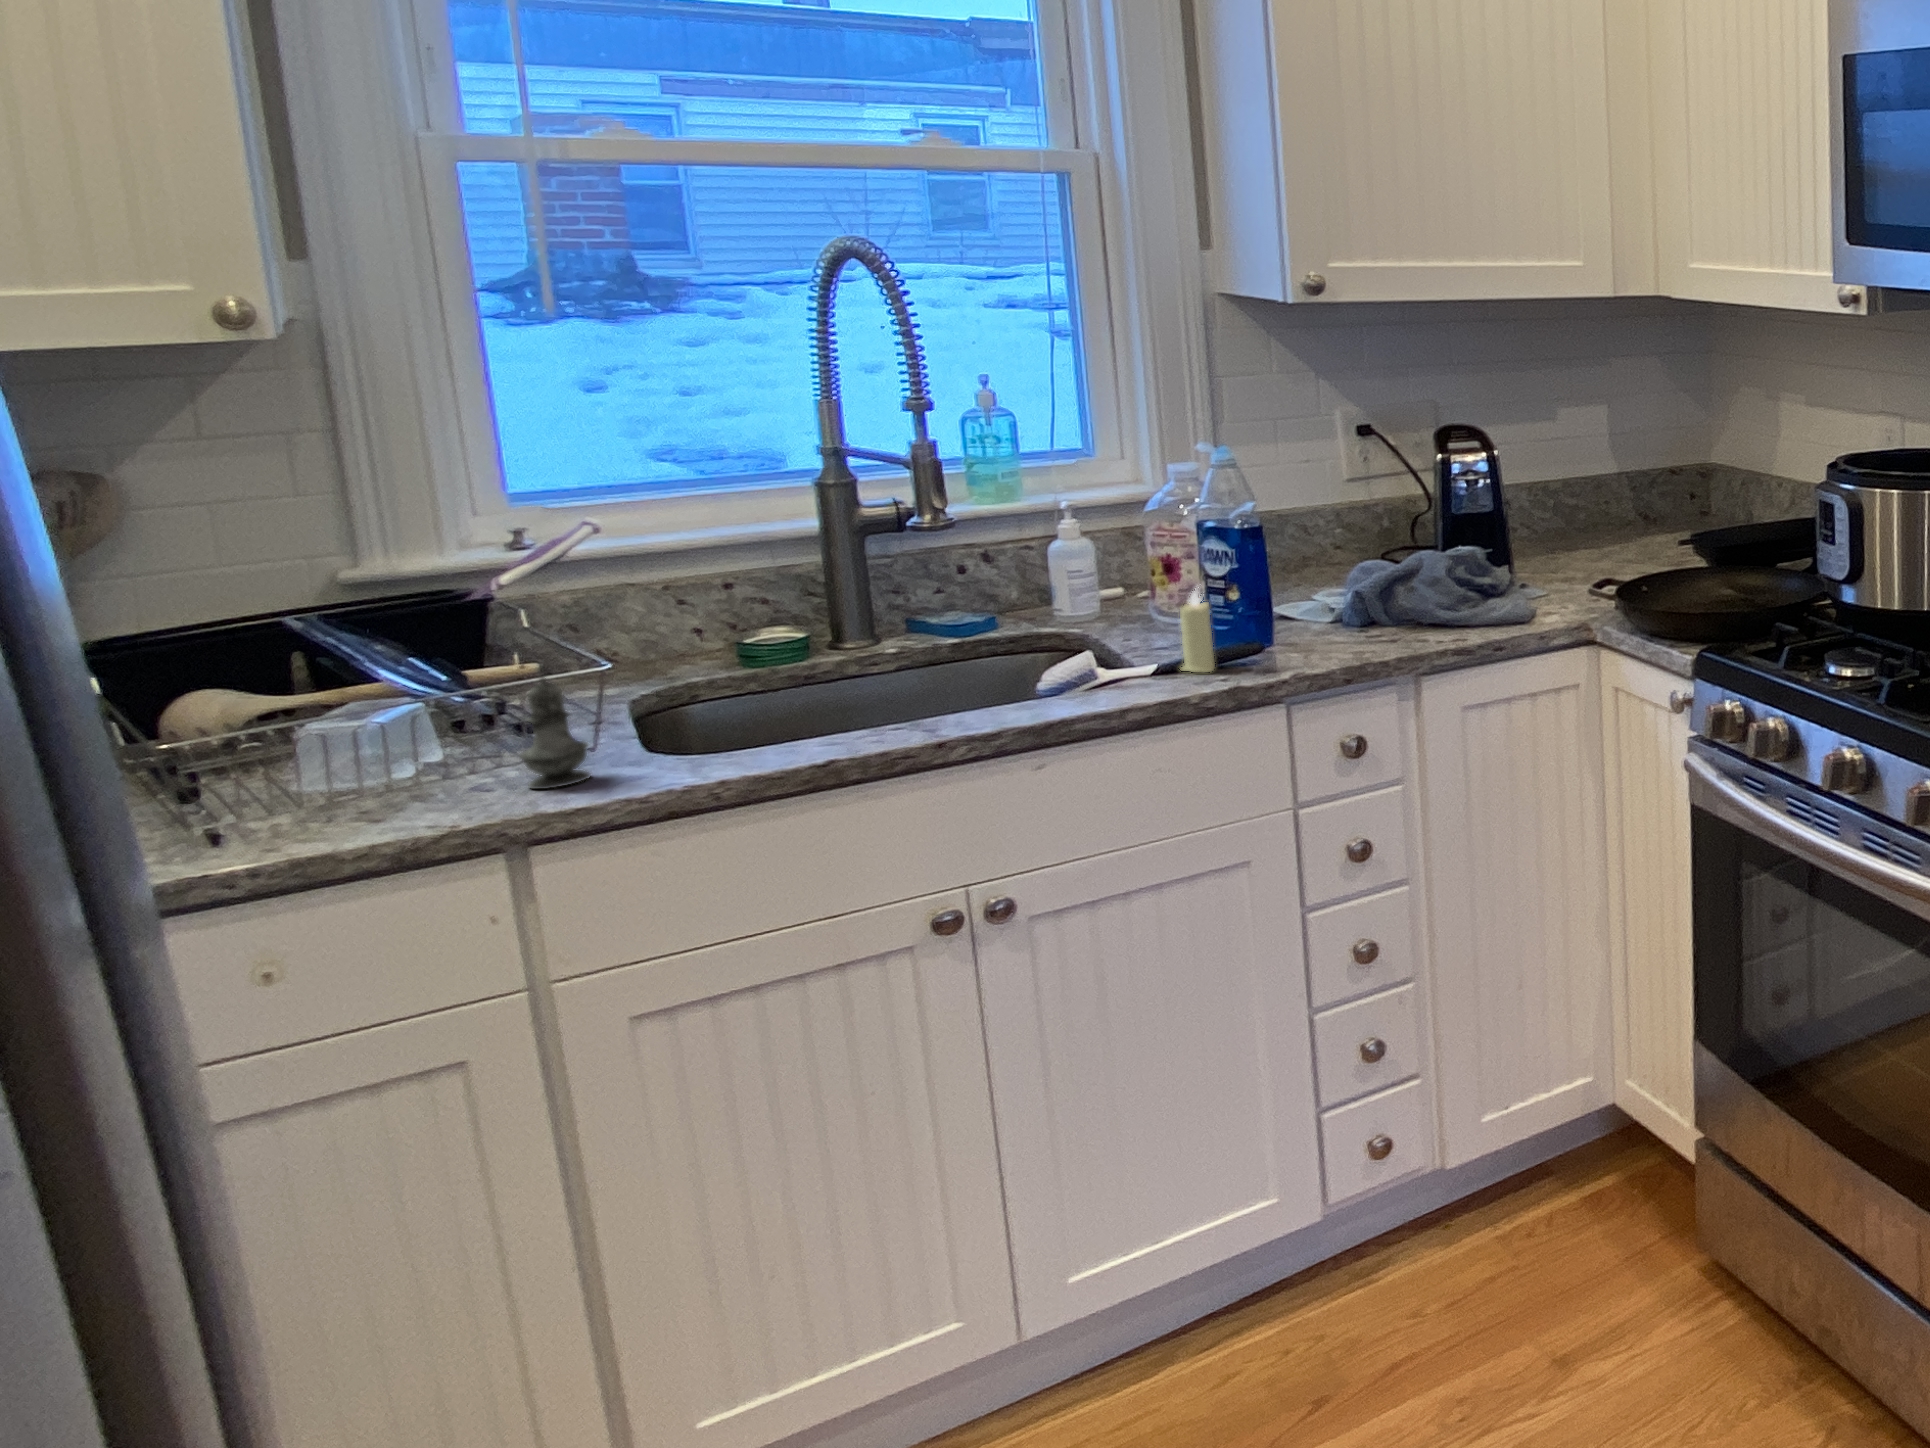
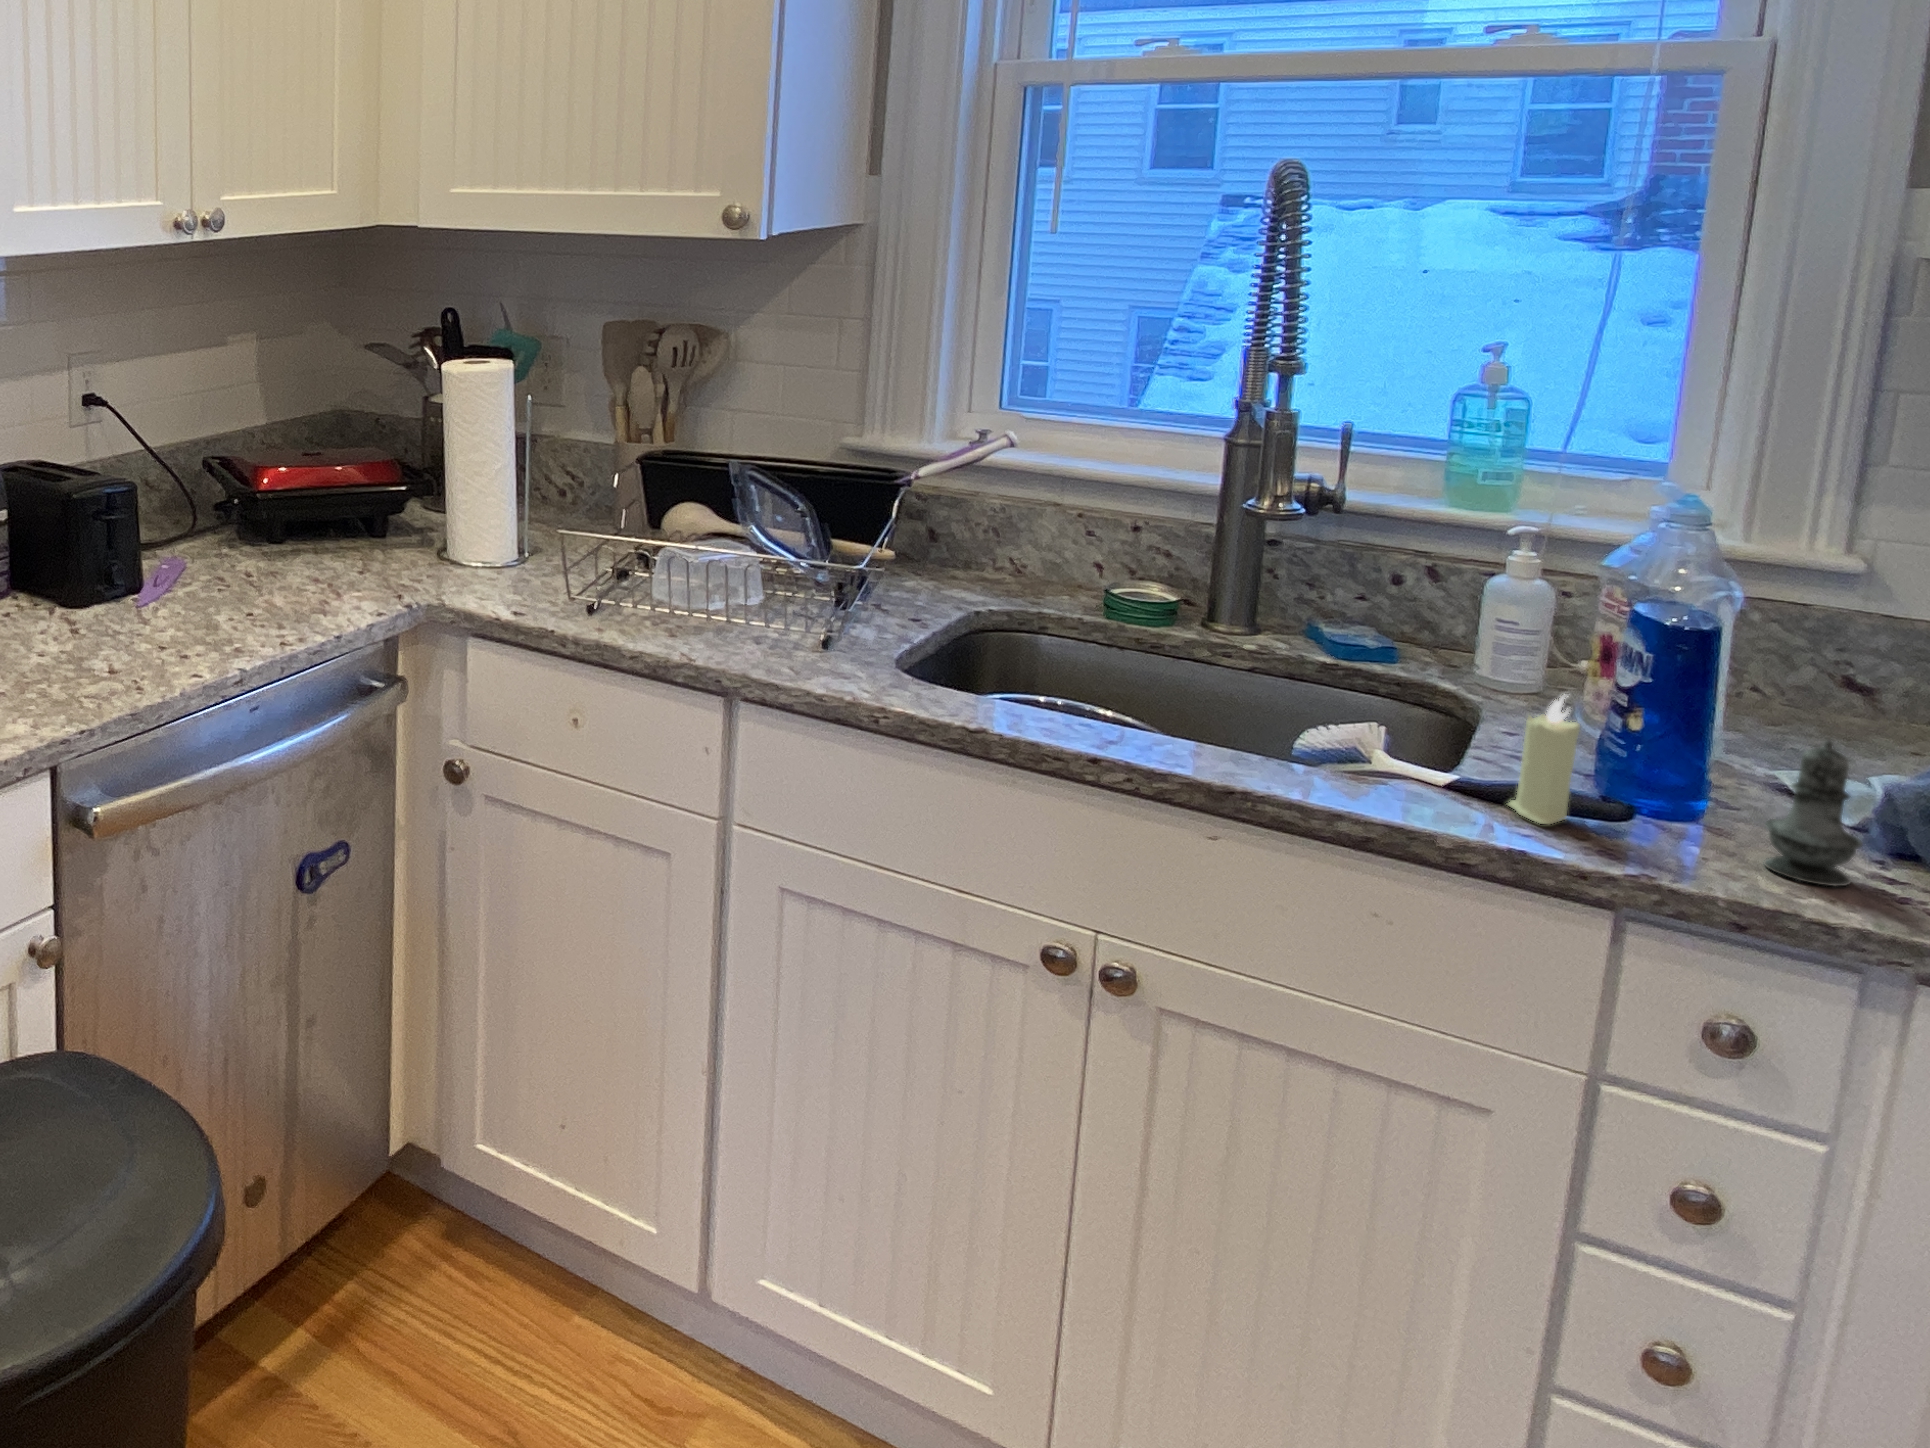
salt shaker: present [520,677,590,789] -> present [1764,740,1862,886]

